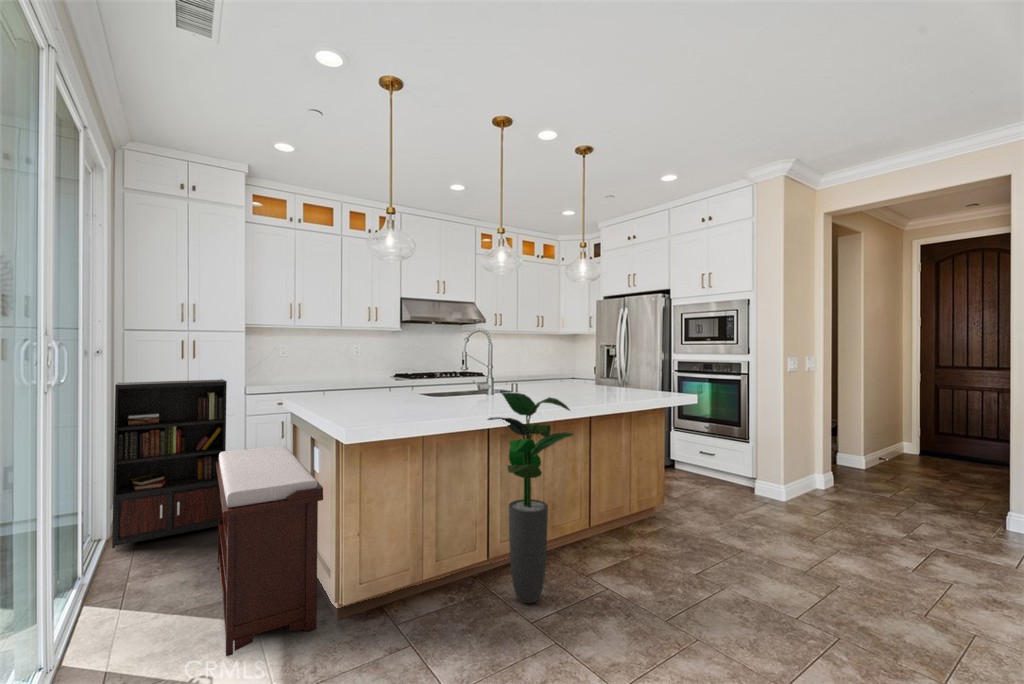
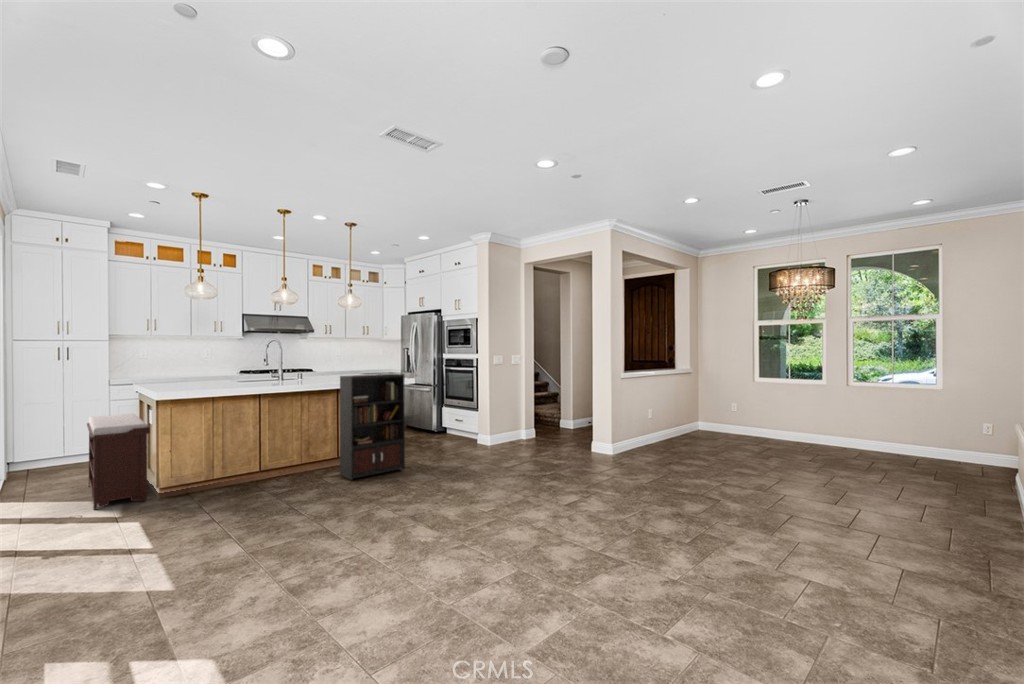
bookcase: present [112,379,227,548] -> present [340,374,405,480]
potted plant: present [488,392,573,603] -> none [247,377,300,488]

